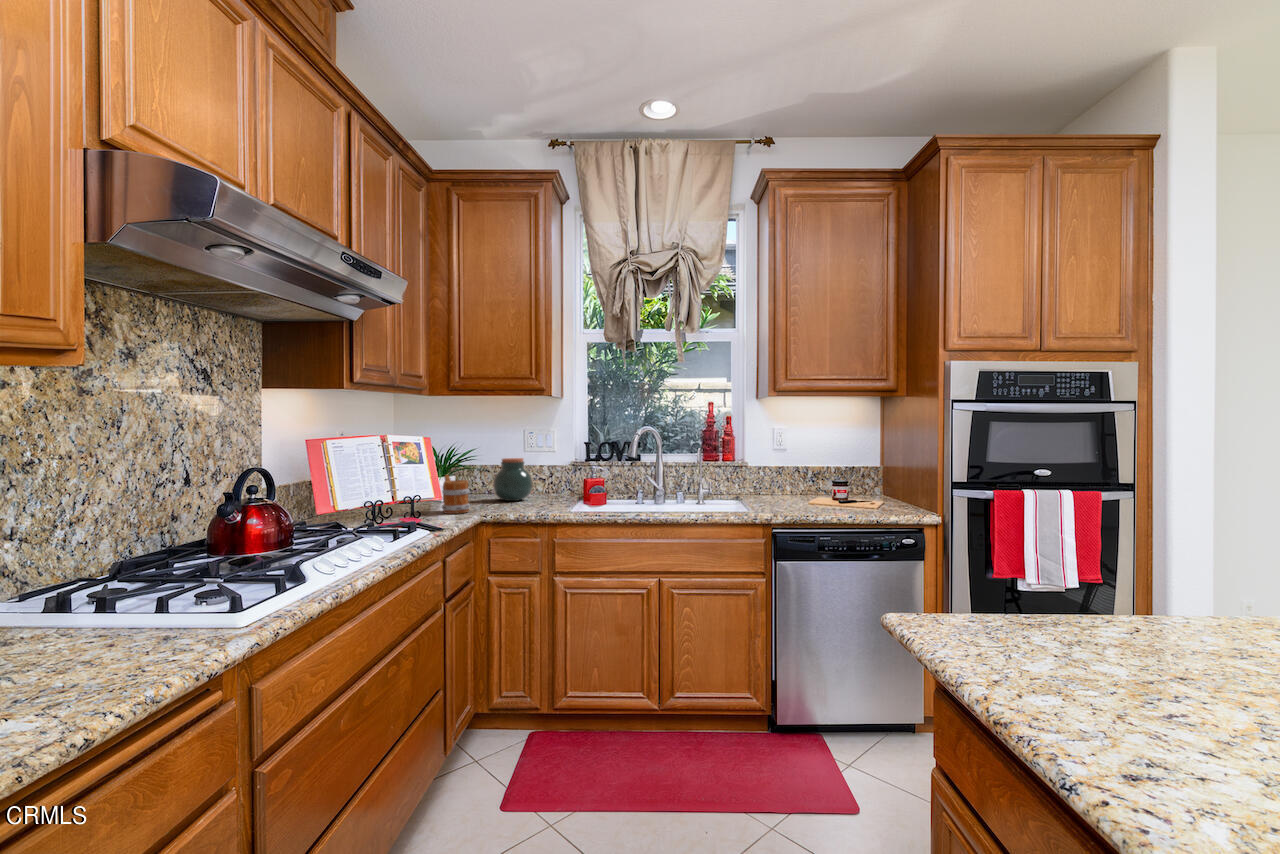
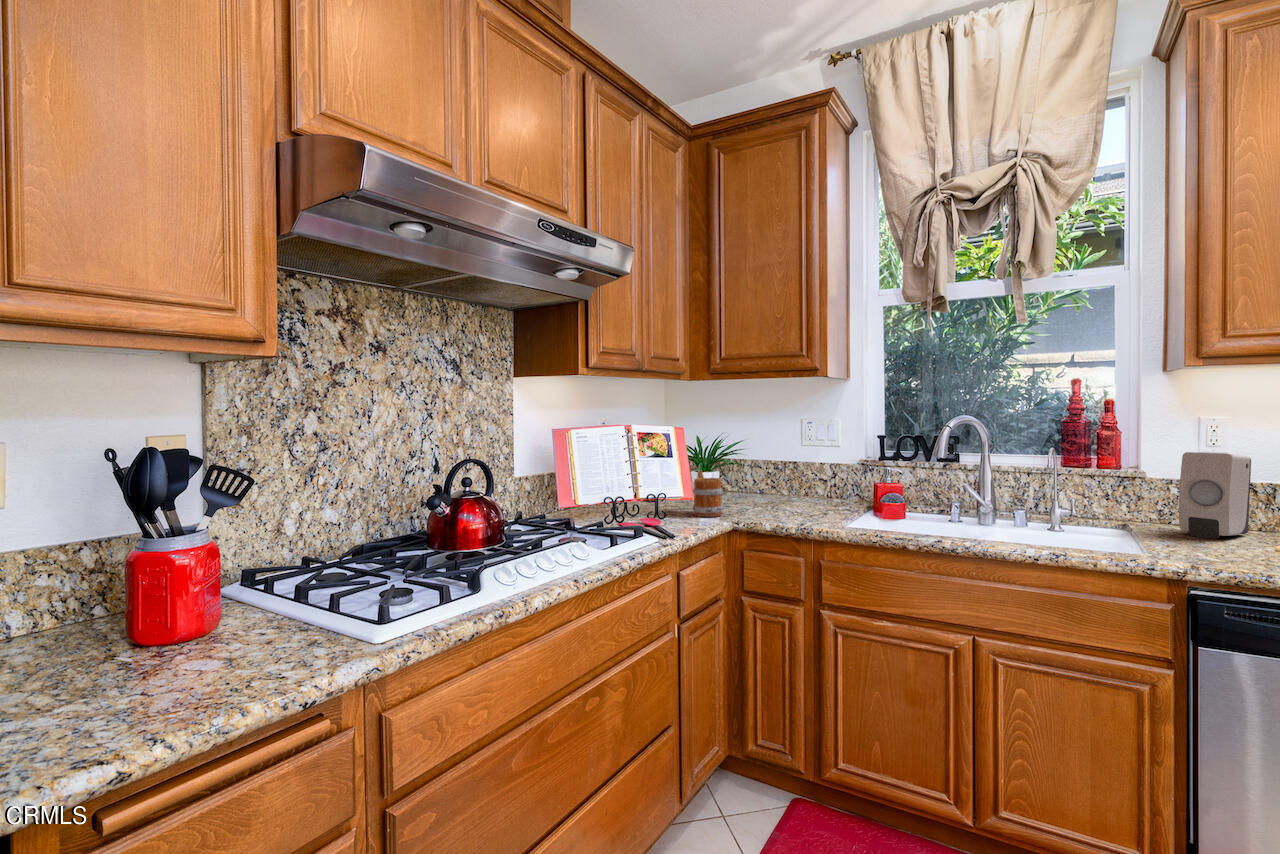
soap dispenser: none [766,449,798,502] -> present [1179,452,1251,539]
jar: present [493,458,532,501] -> none [761,453,808,505]

